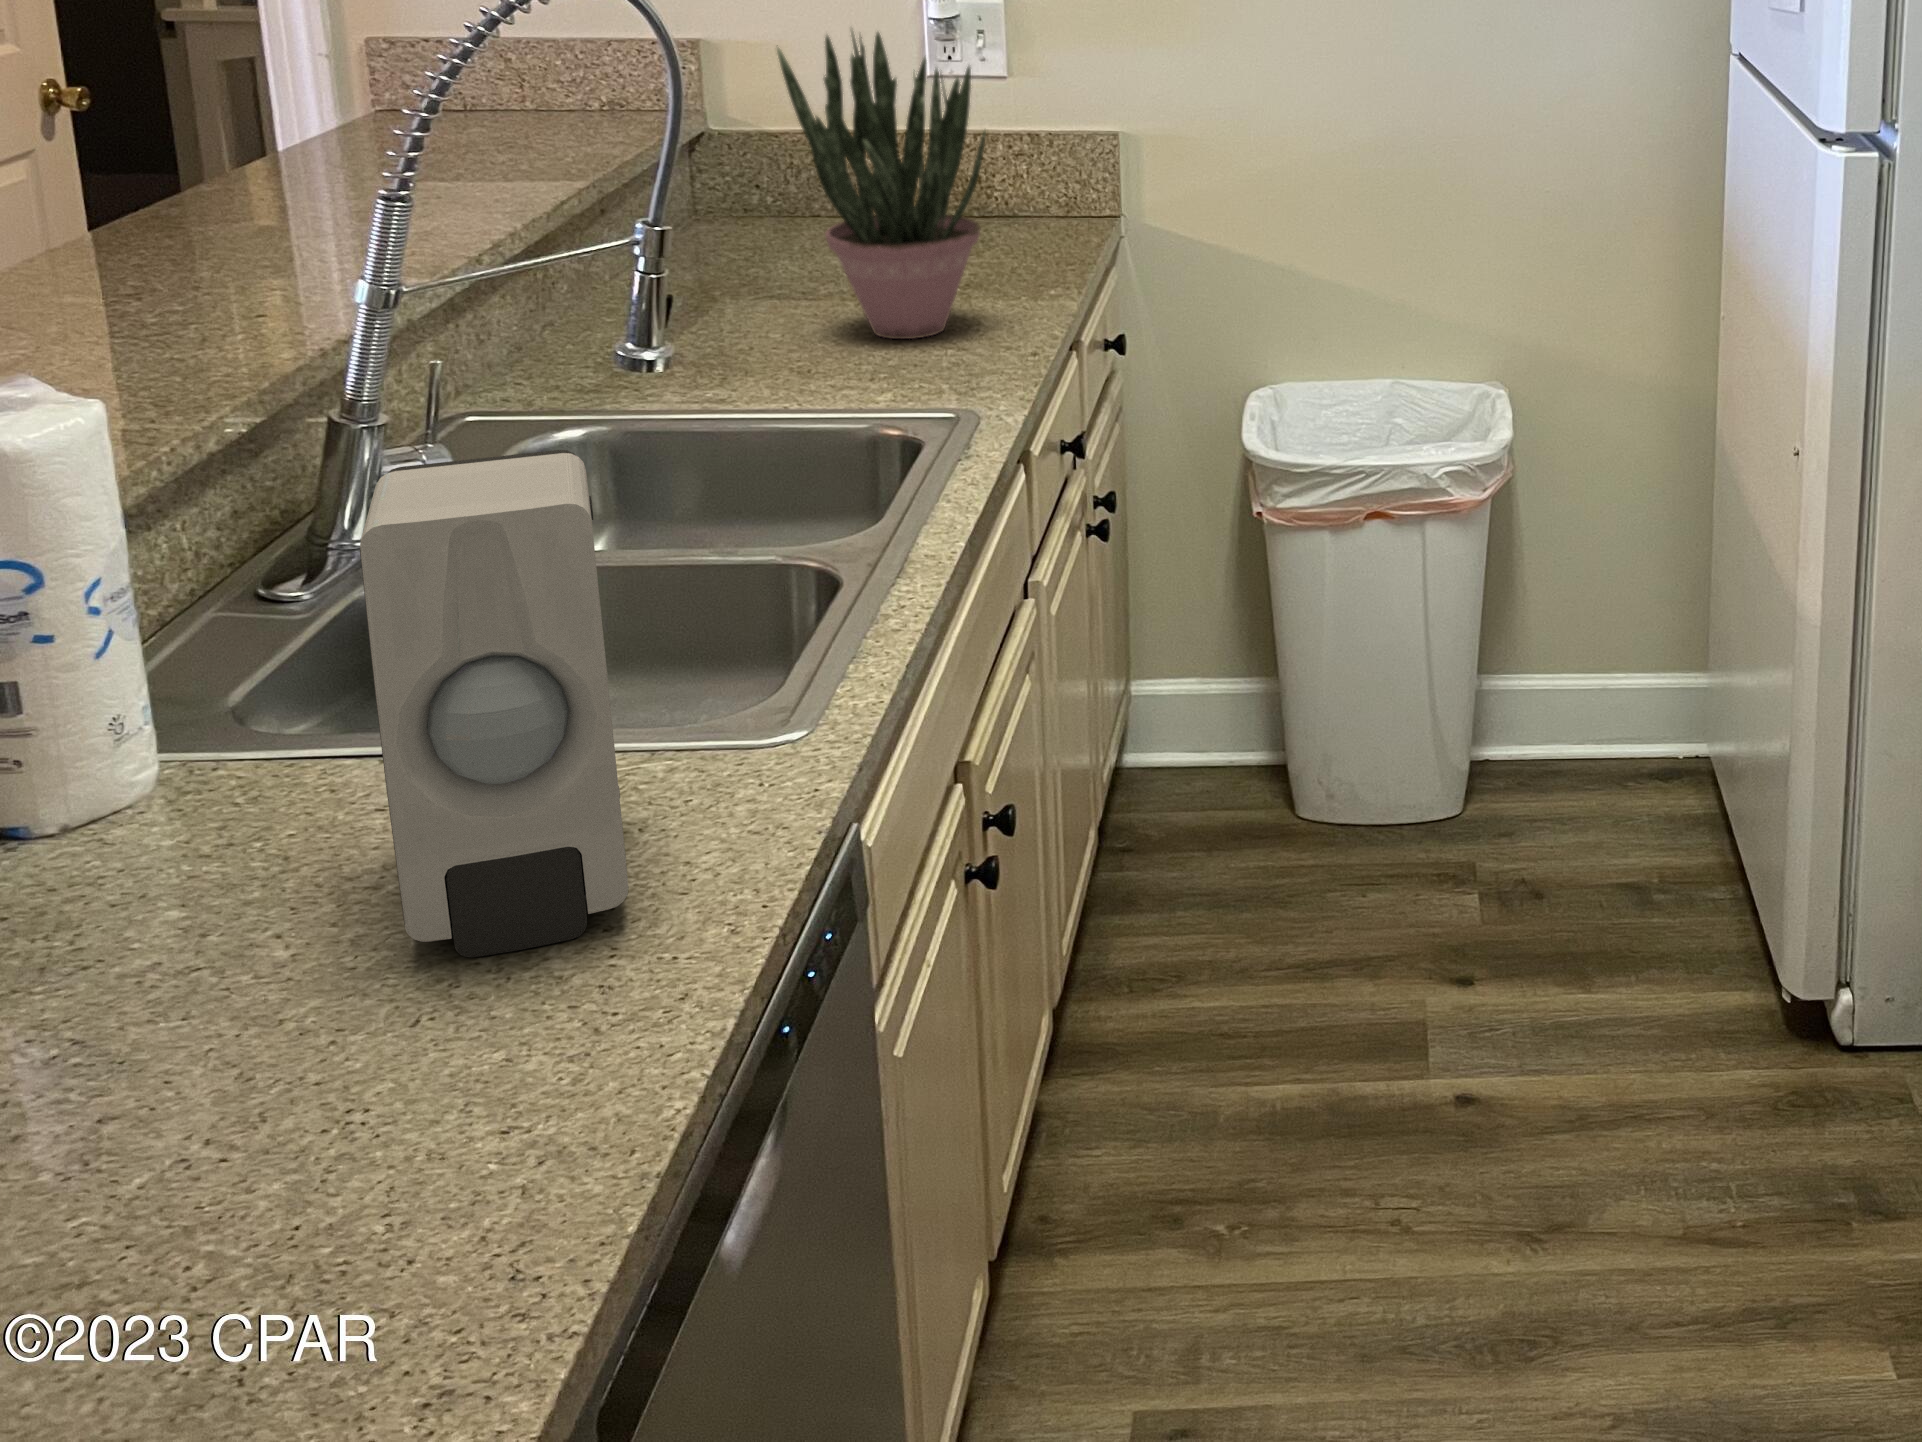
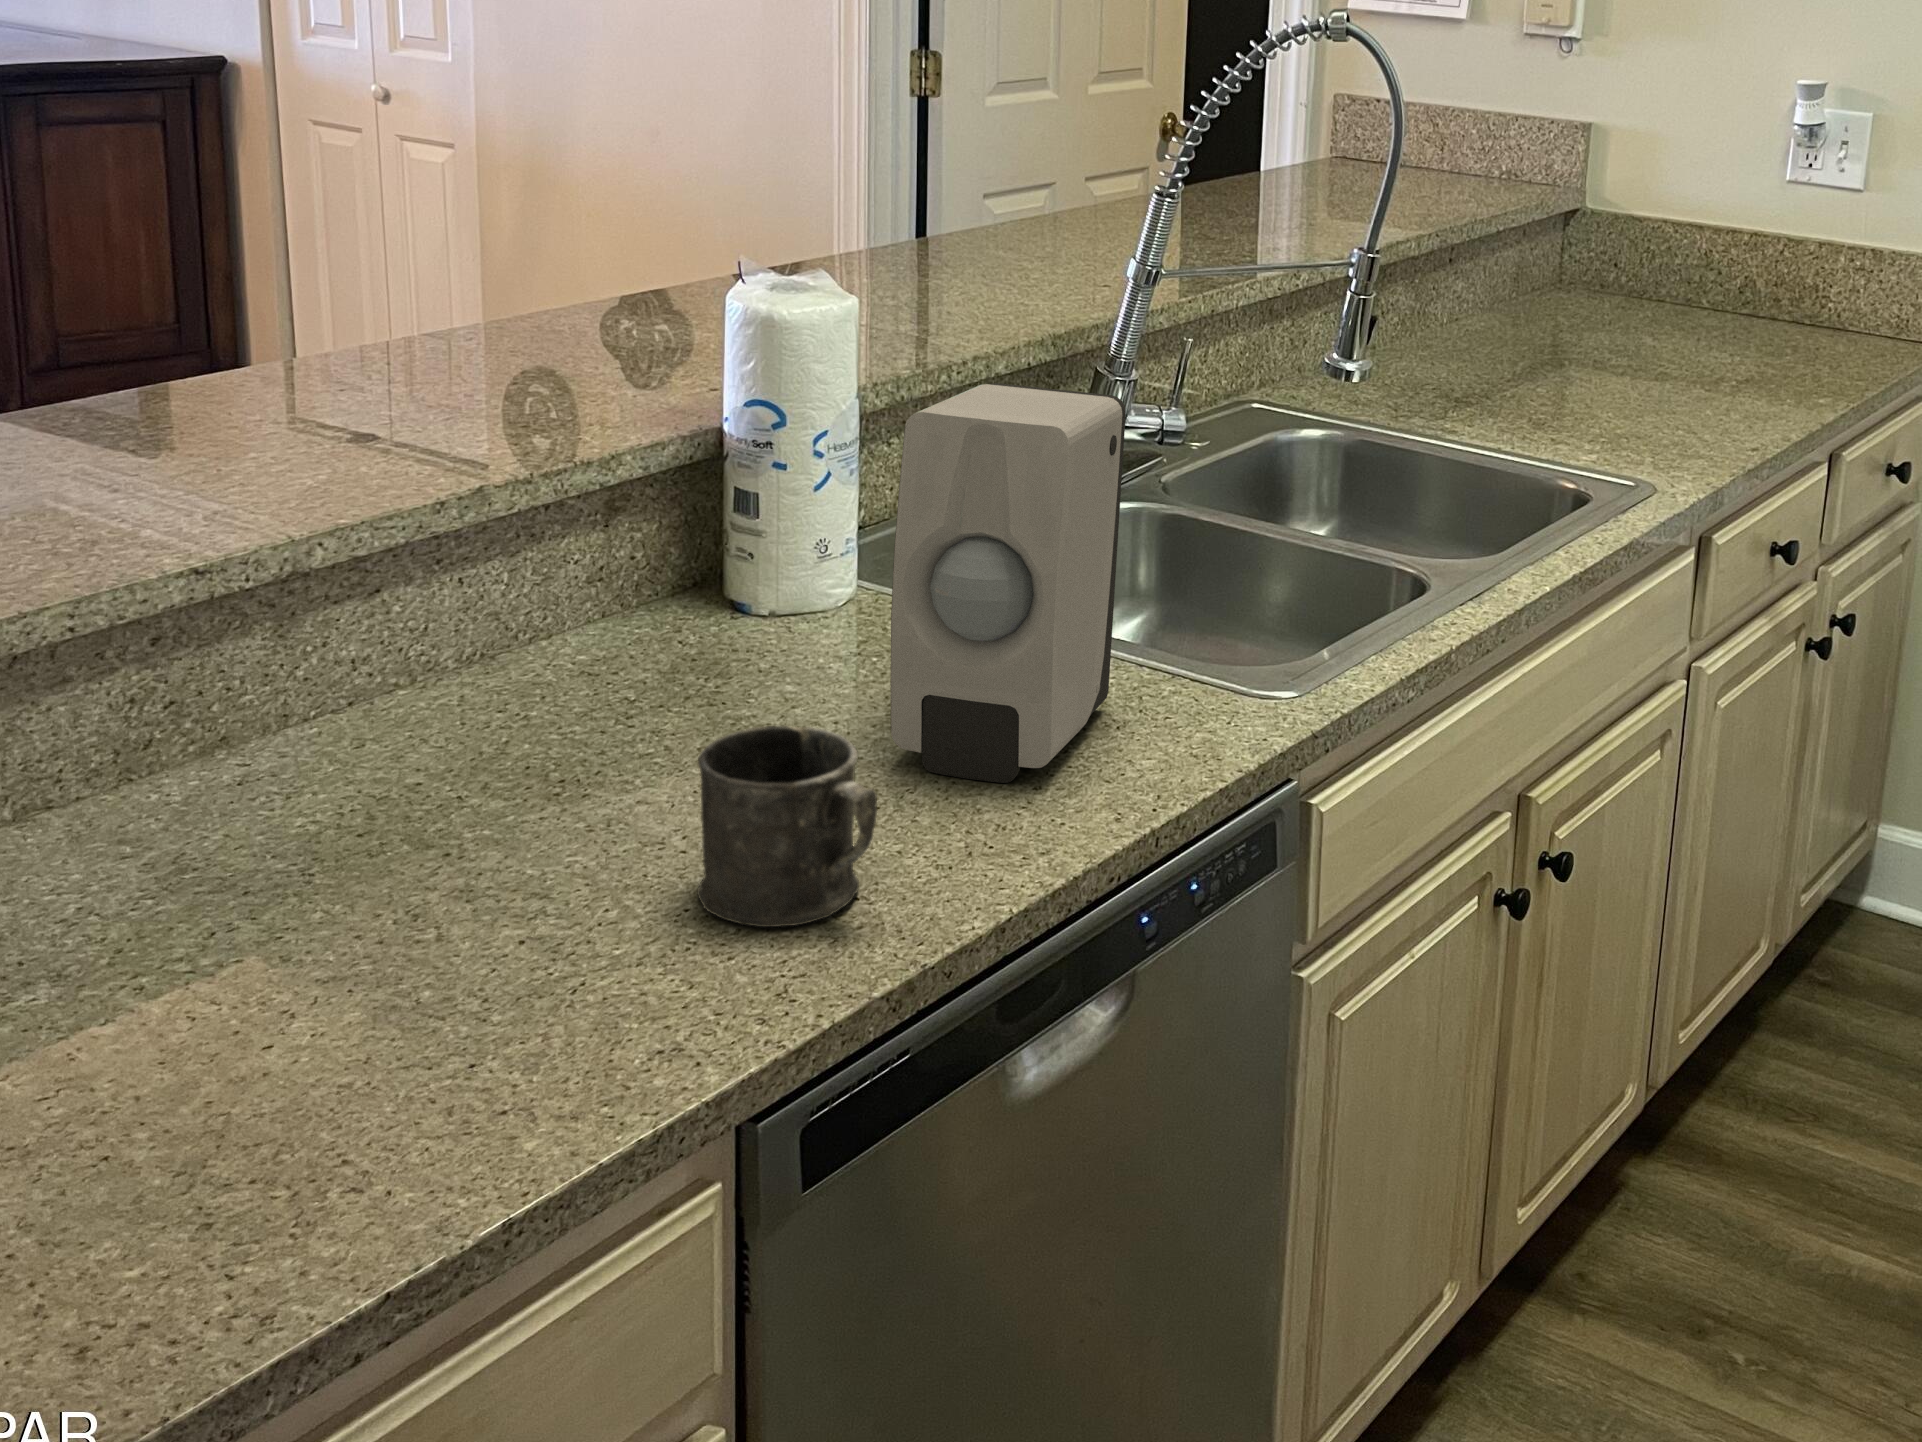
potted plant: present [777,31,986,339] -> none [1591,114,1756,417]
mug: none [276,952,558,1235] -> present [697,726,877,927]

